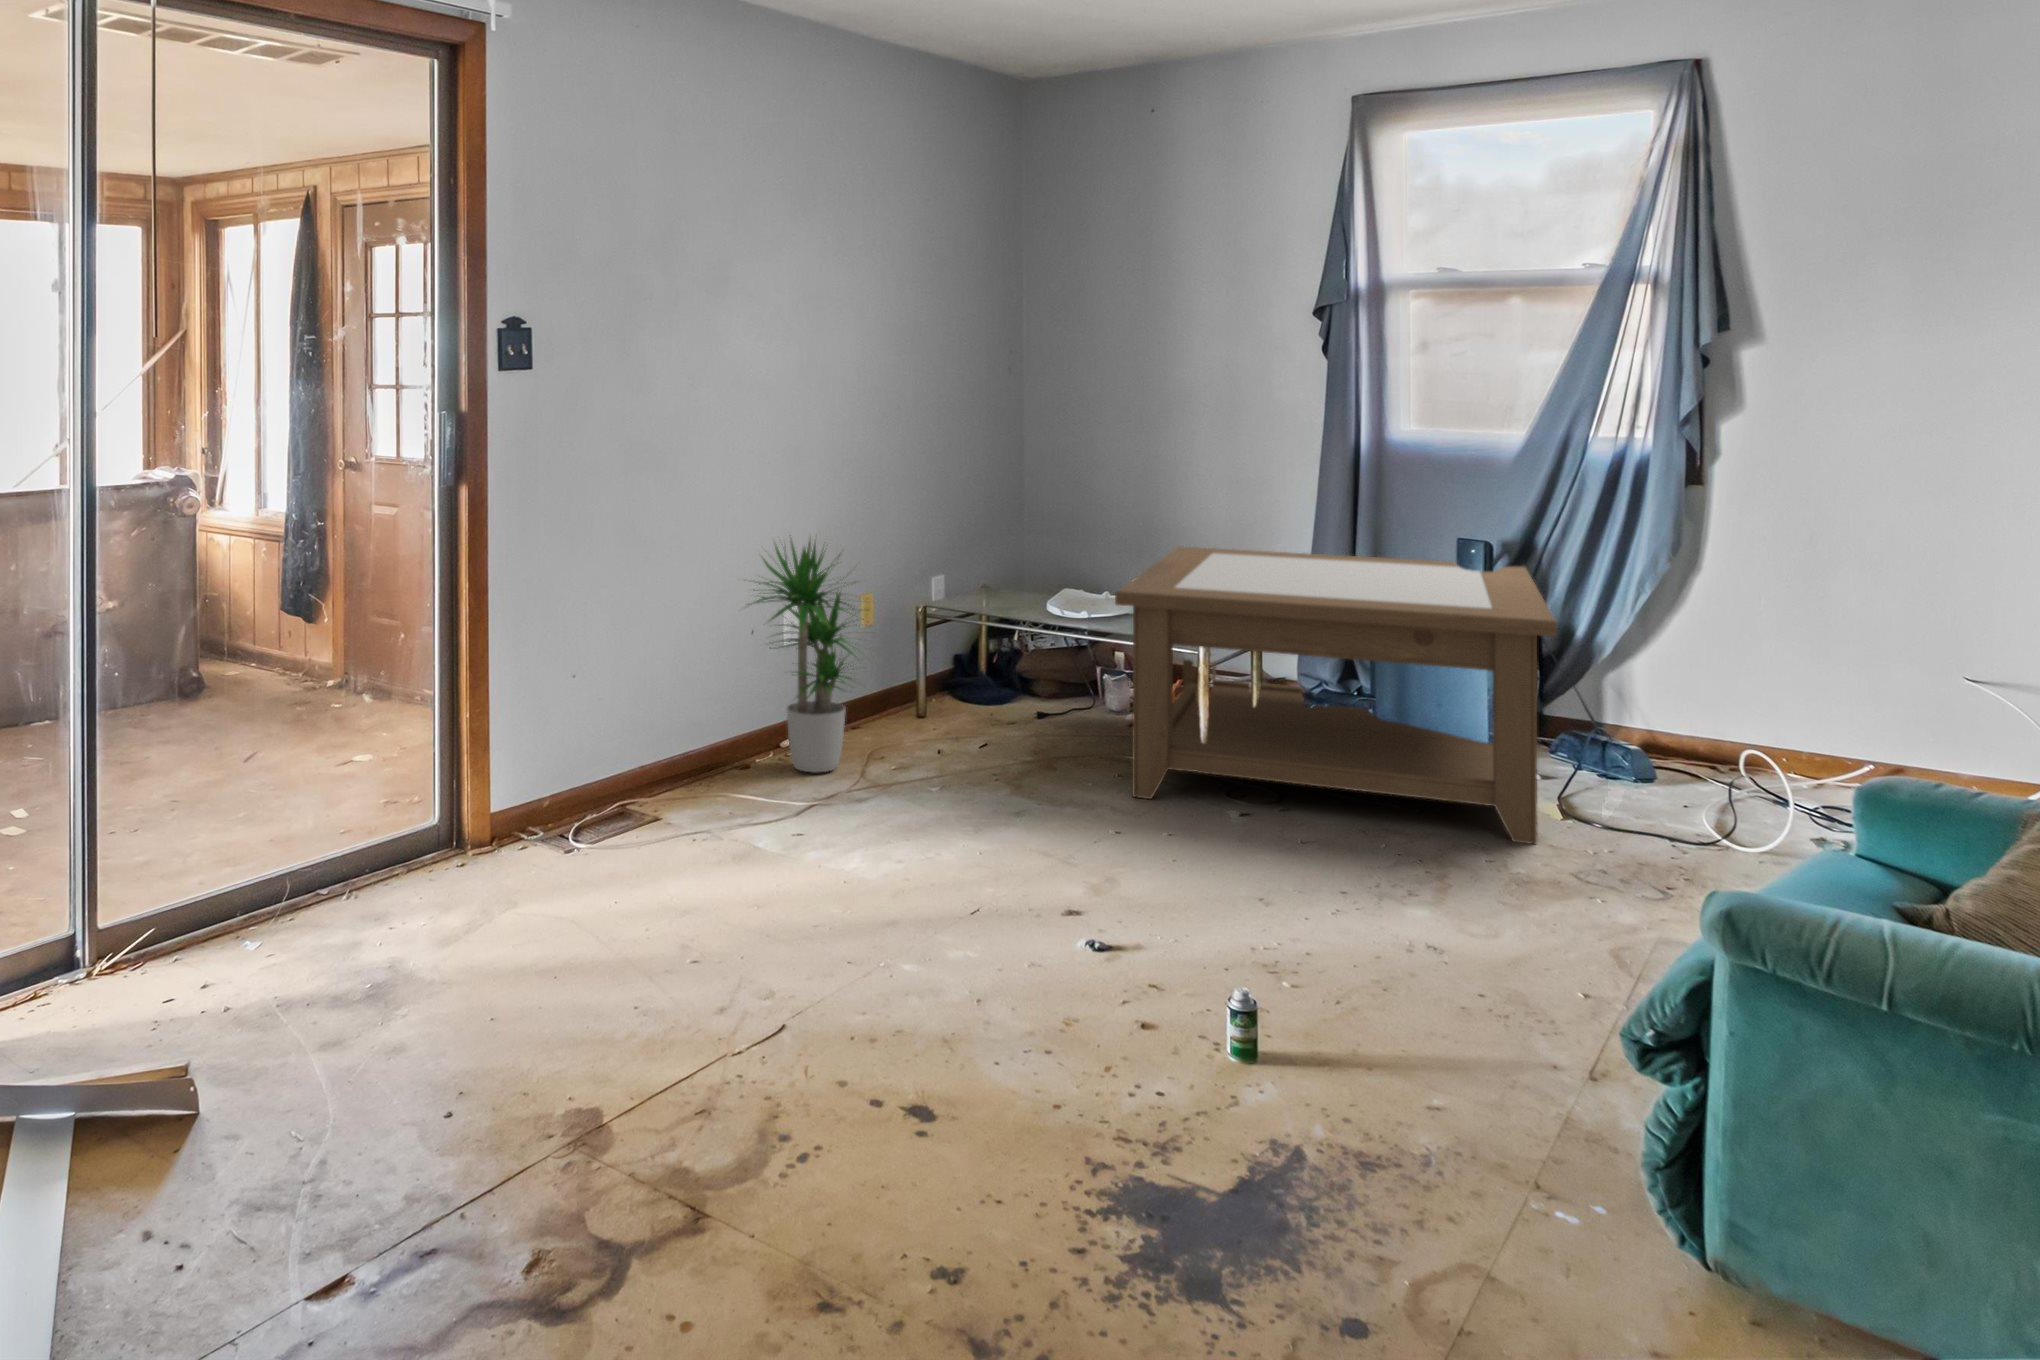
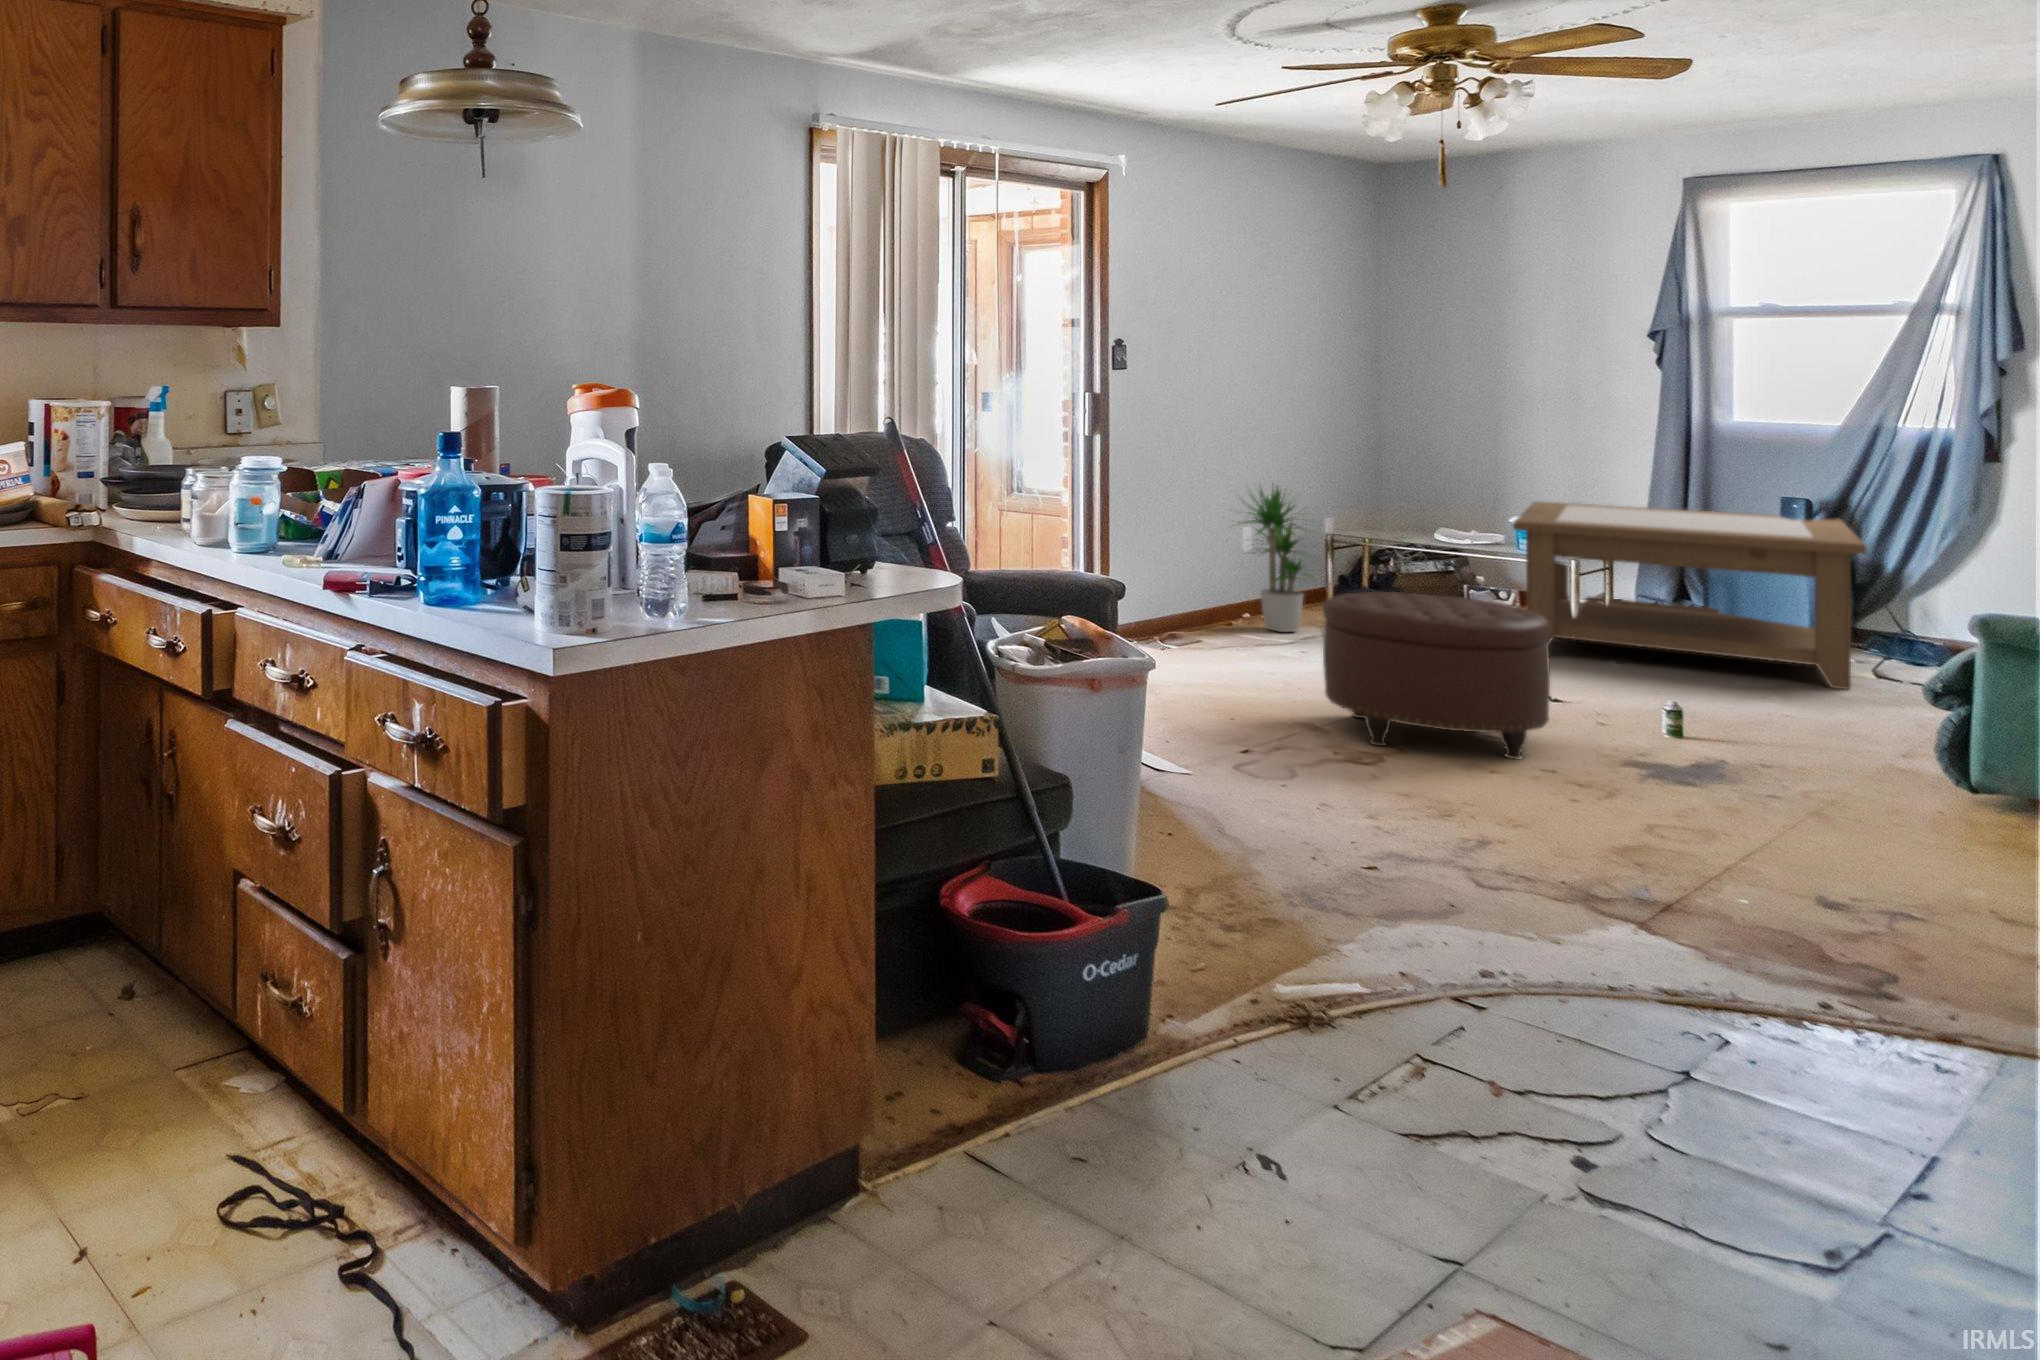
ottoman: none [636,779,1034,1189] -> present [1323,592,1550,760]

